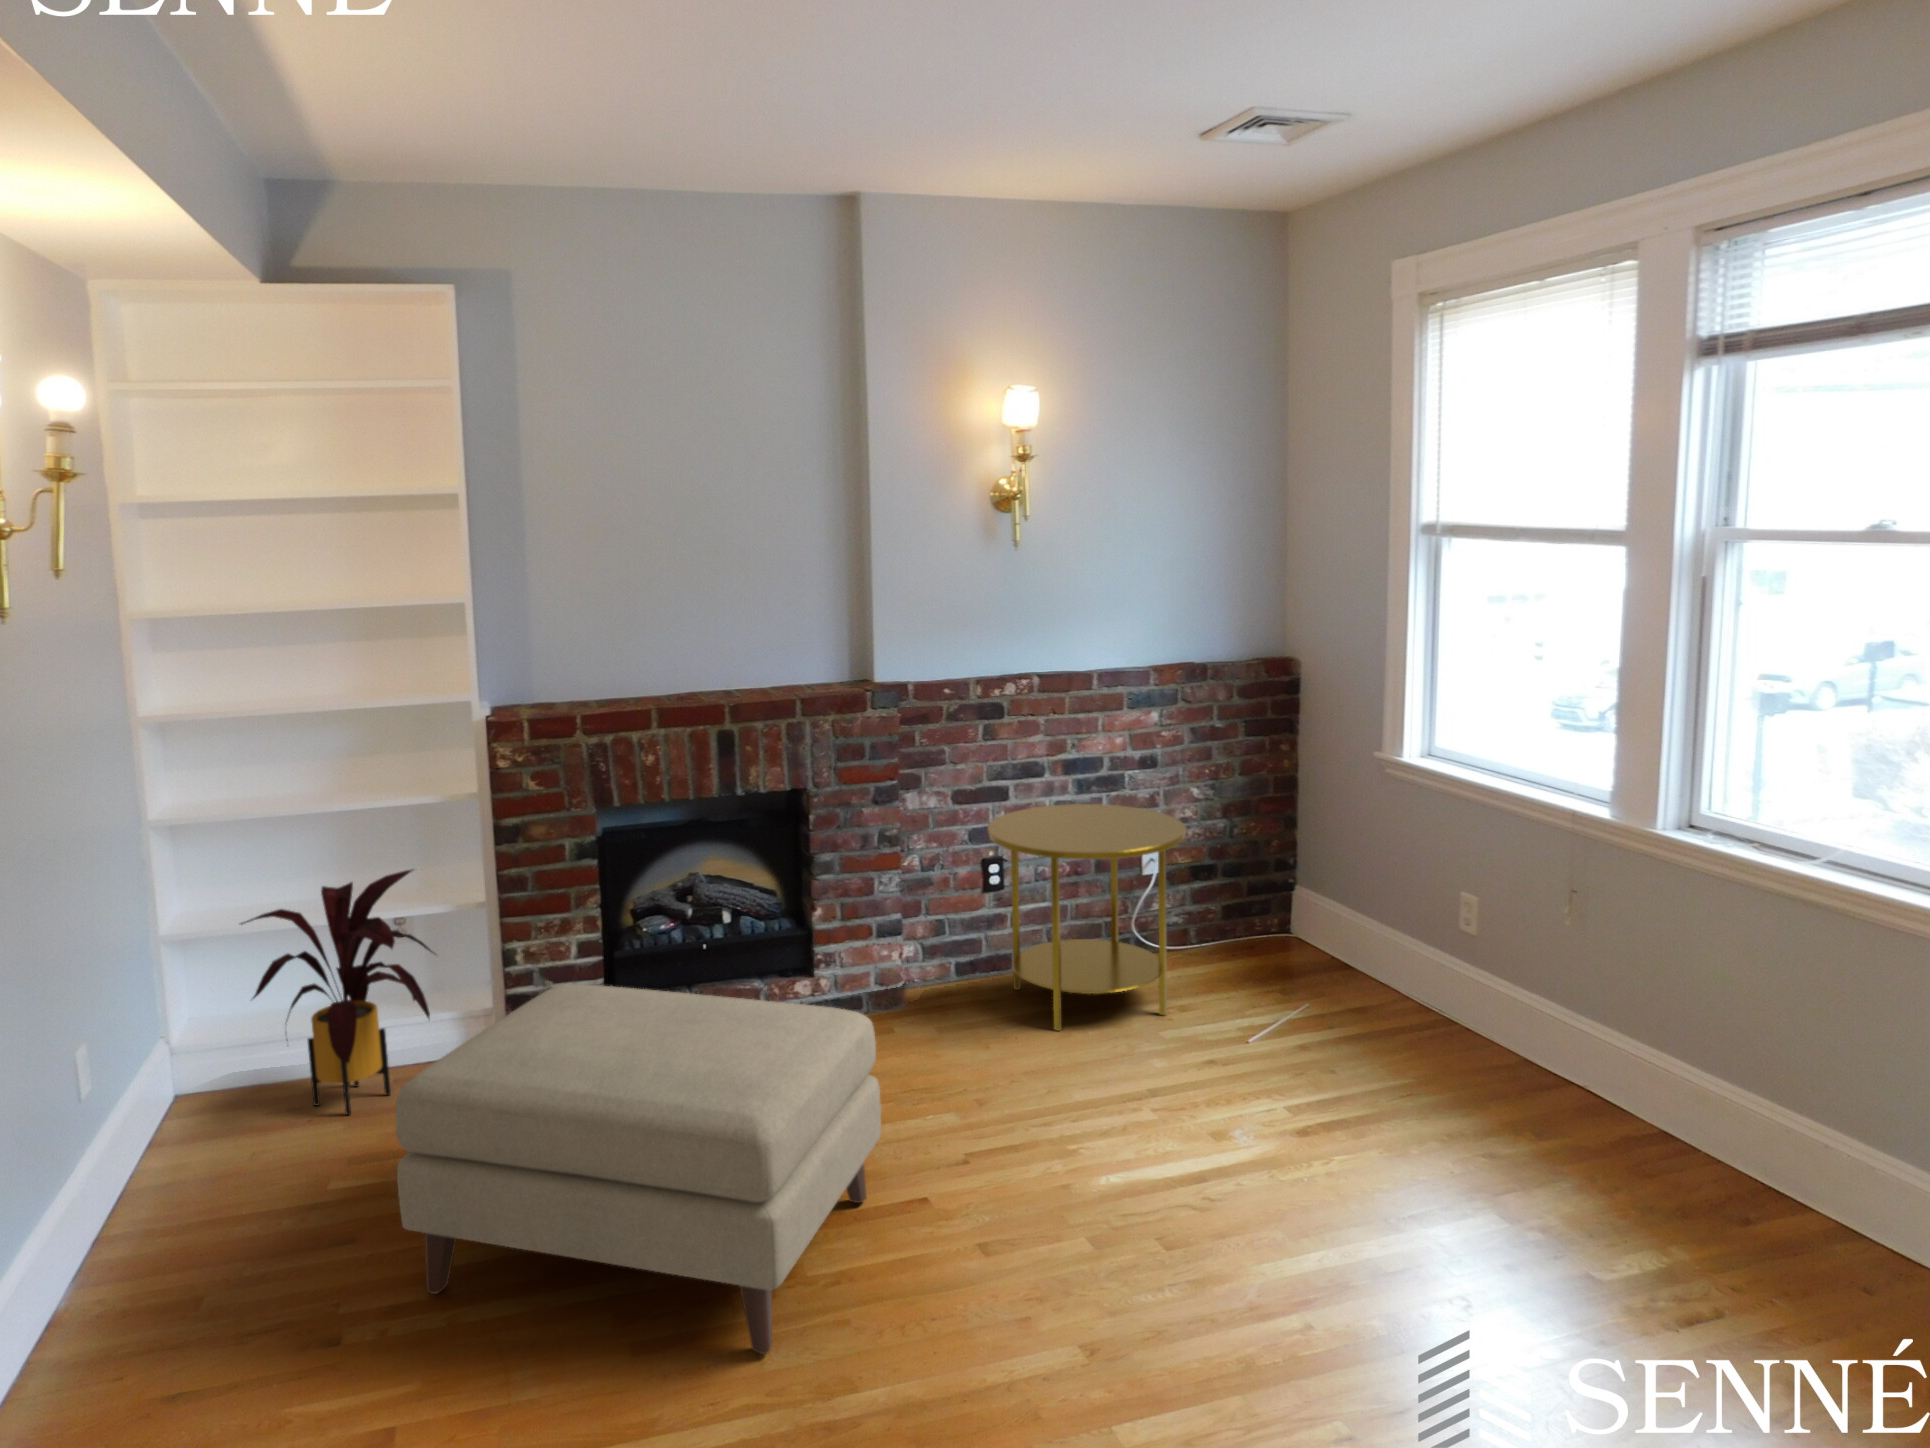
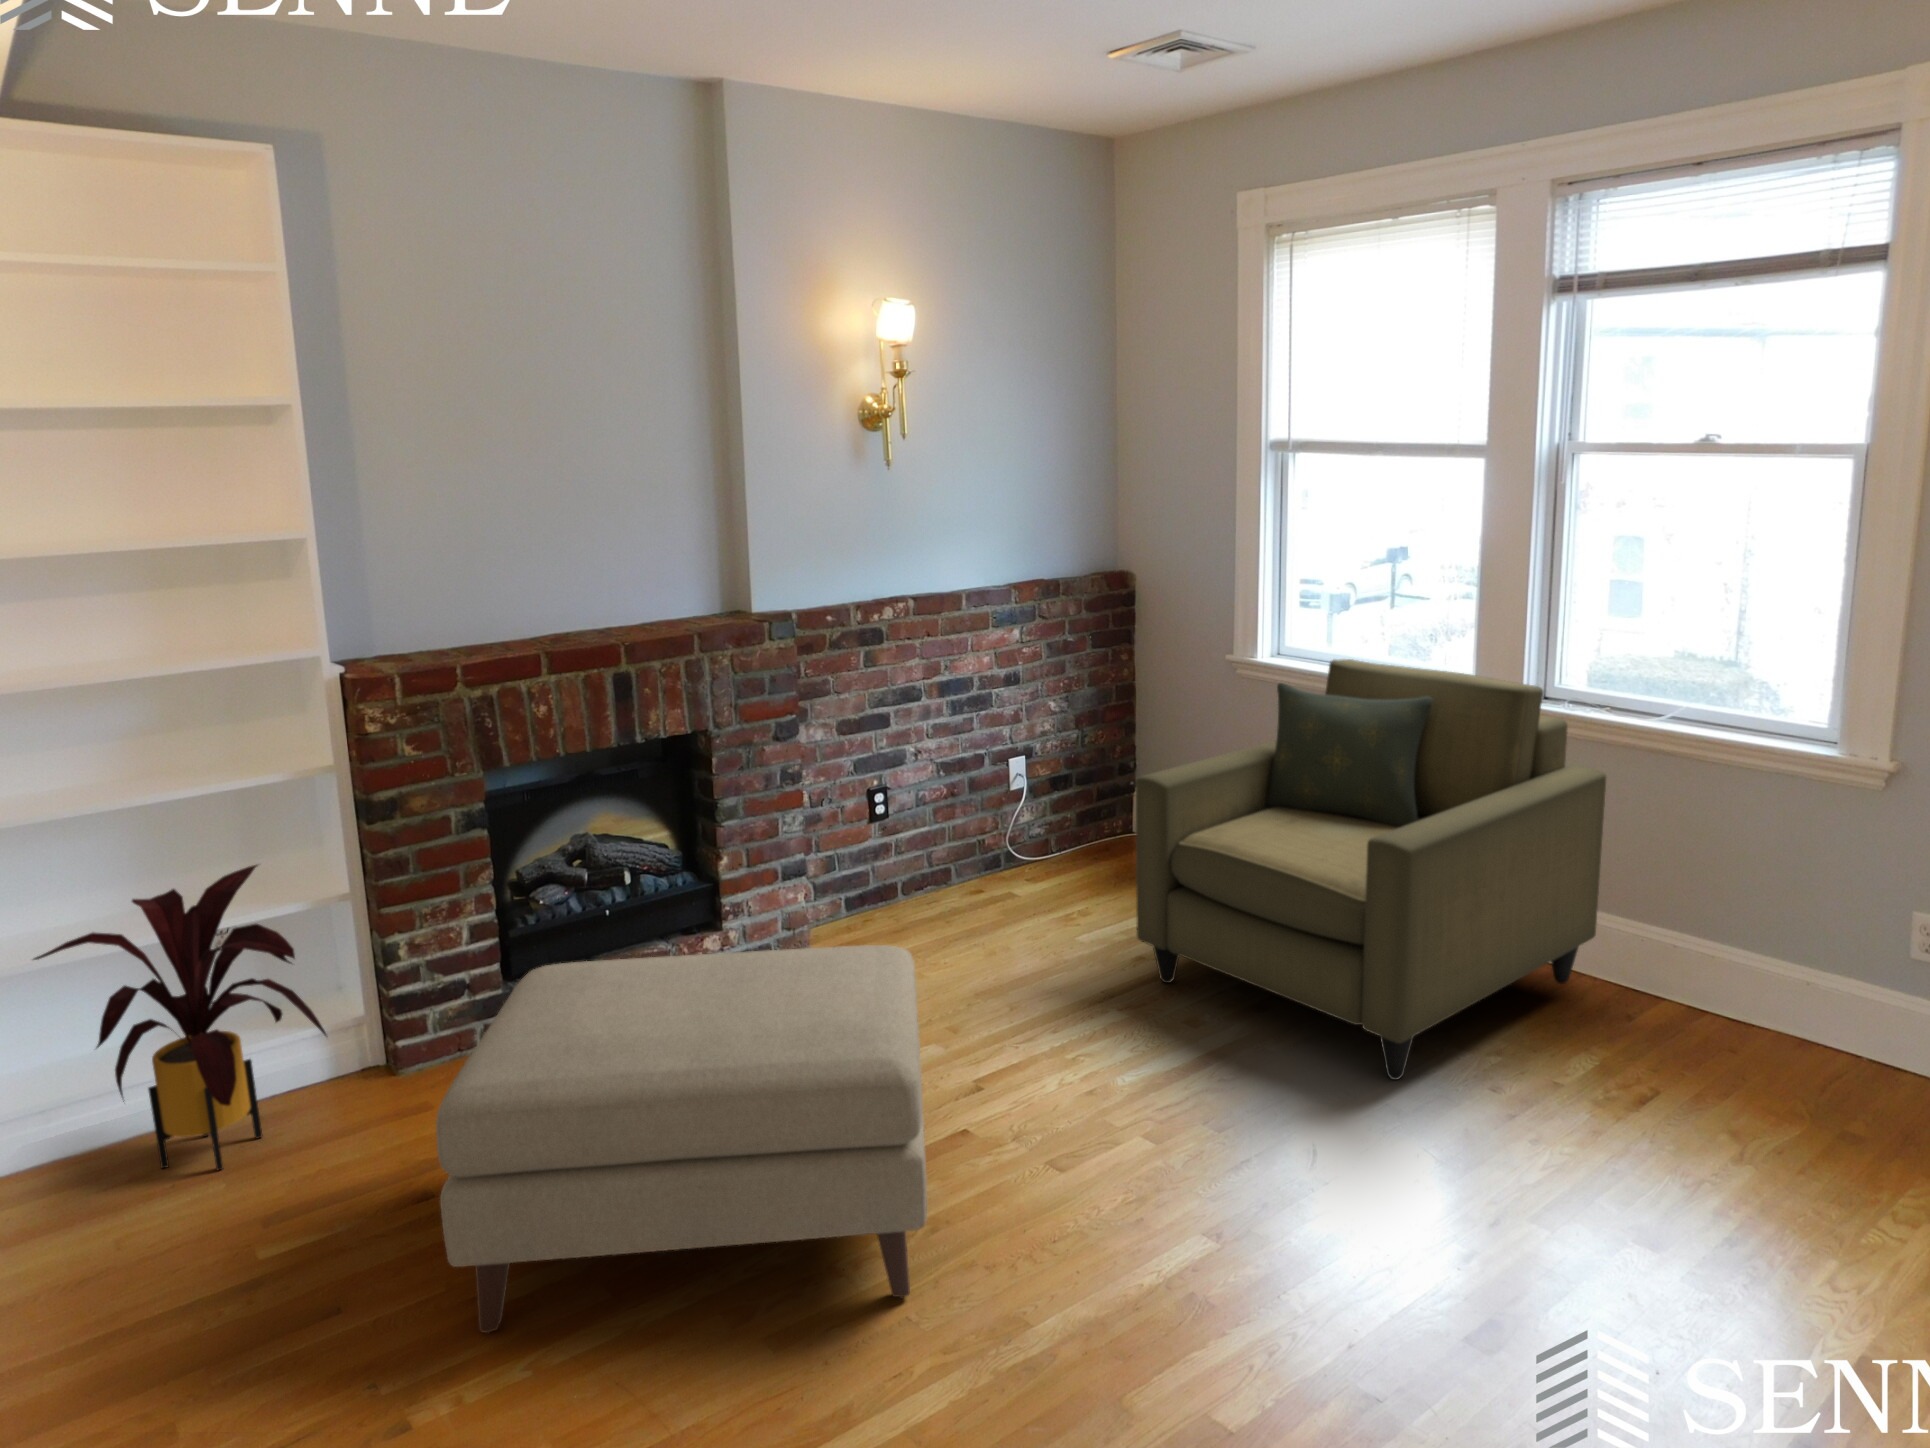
armchair: none [1191,764,1774,1254] -> present [1136,659,1606,1080]
side table: present [987,804,1186,1031] -> none [889,724,1084,947]

